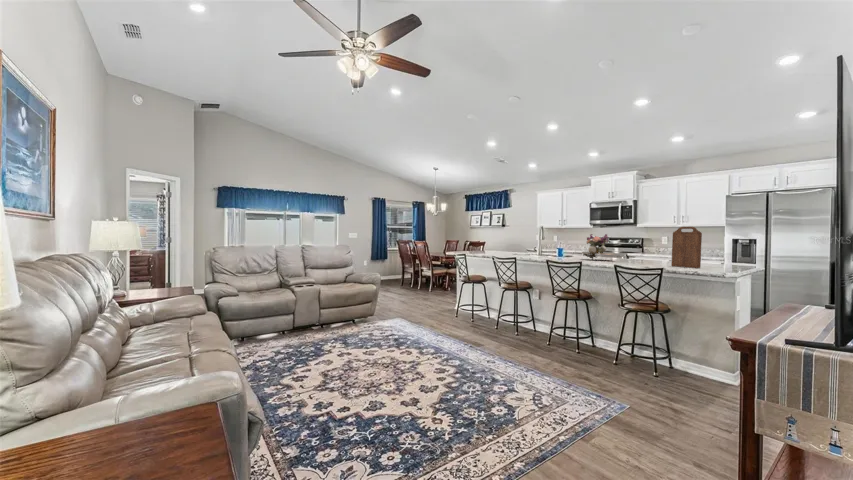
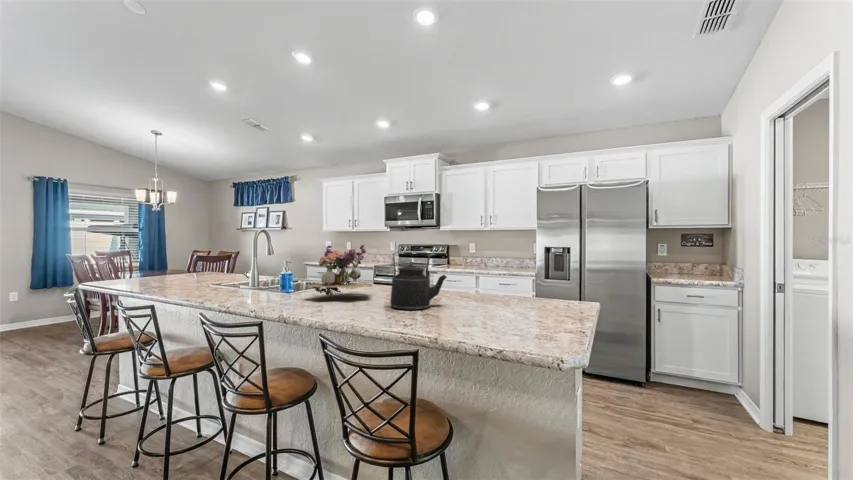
cutting board: present [671,227,702,268] -> none [450,232,503,327]
kettle: none [632,236,664,264] -> present [390,252,447,310]

